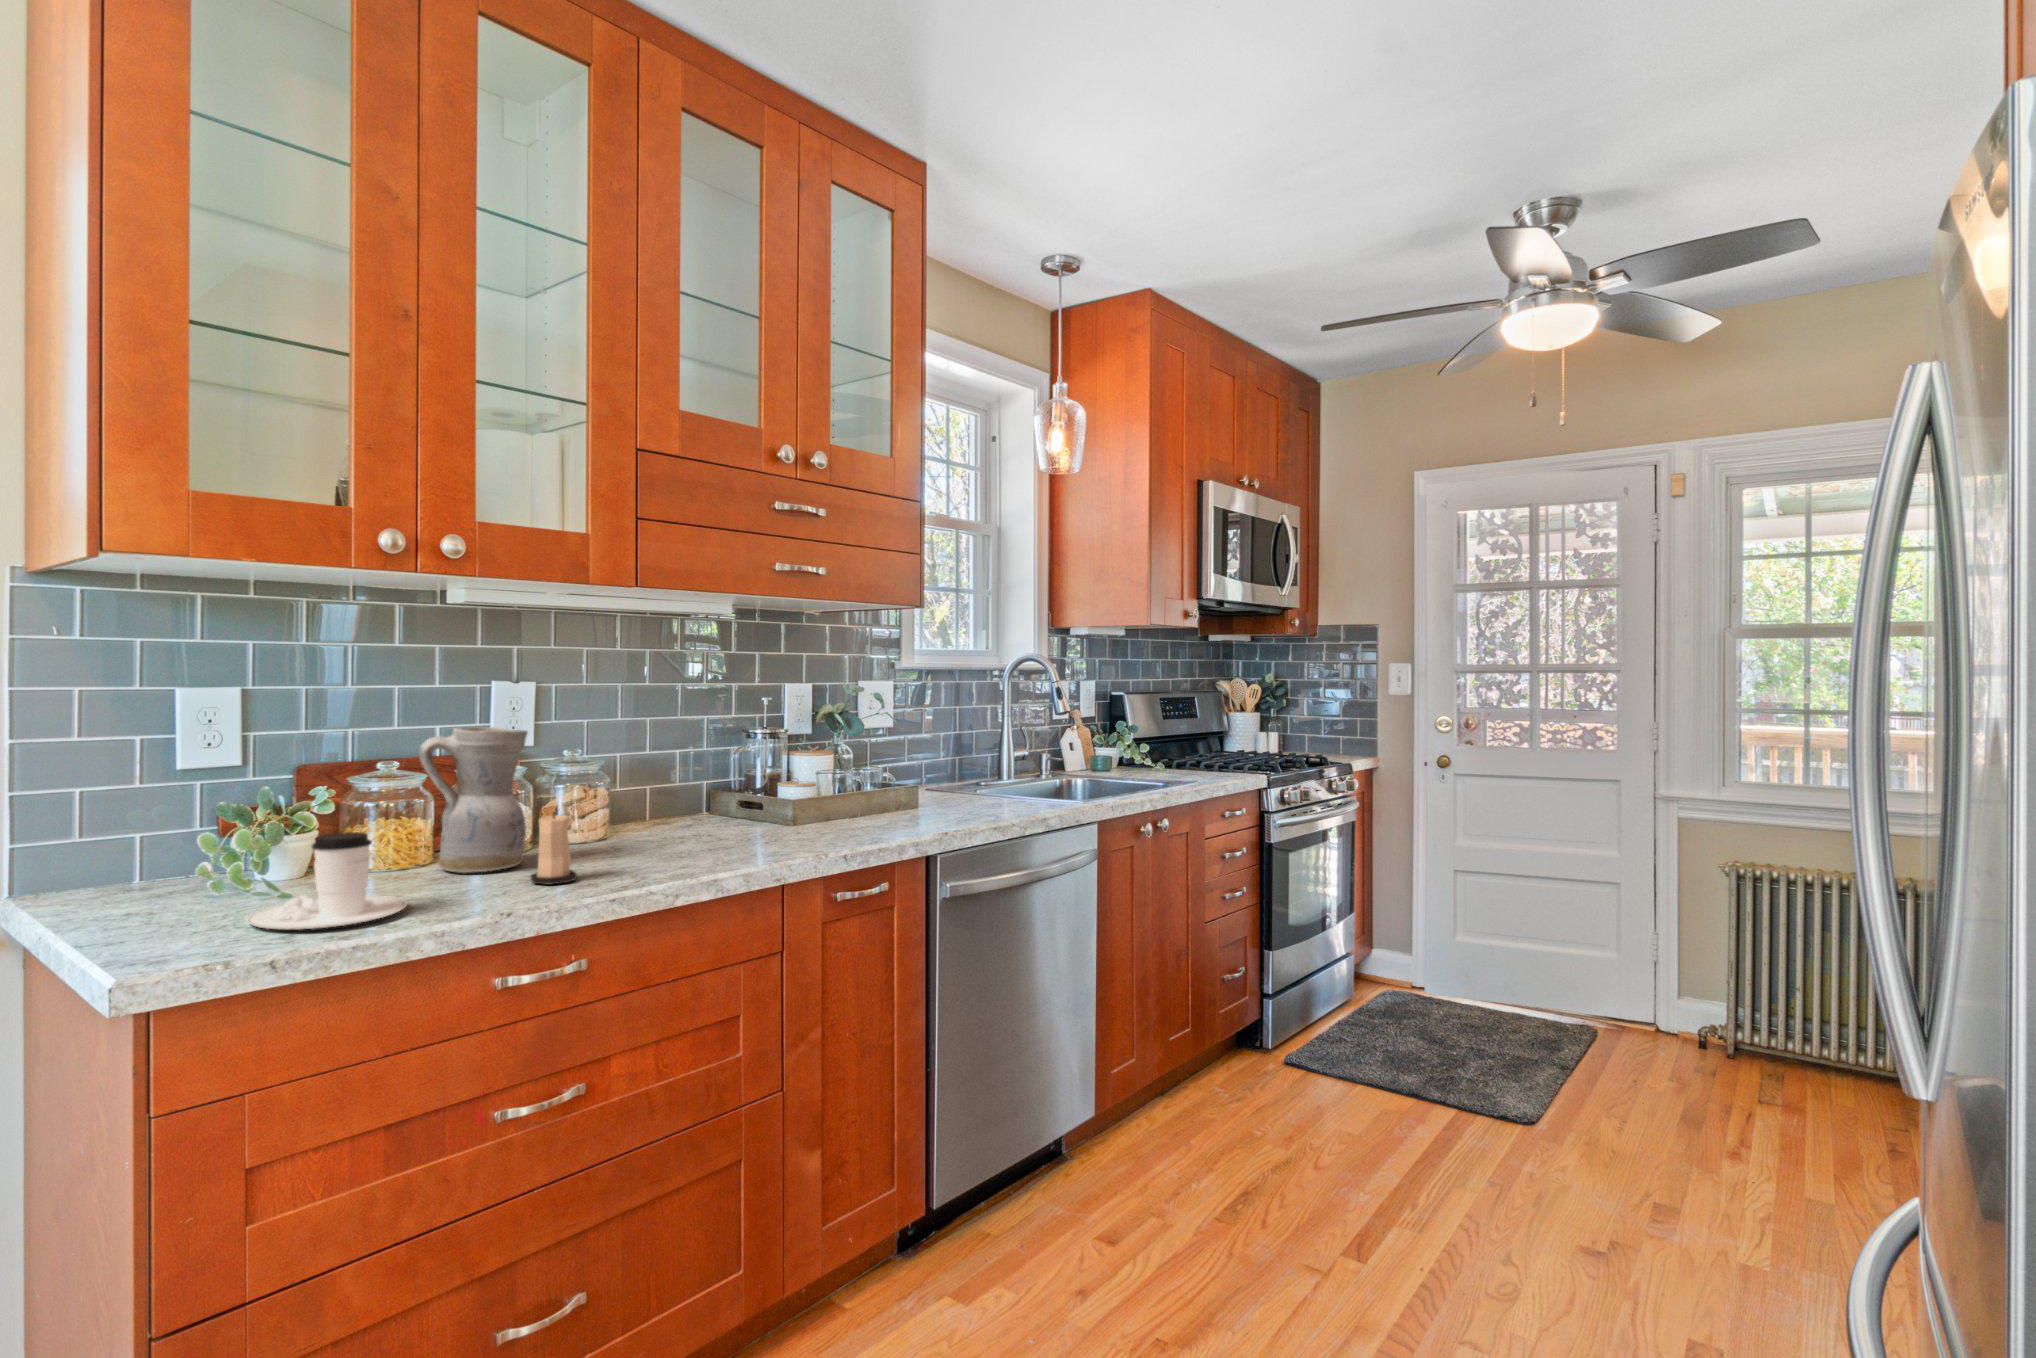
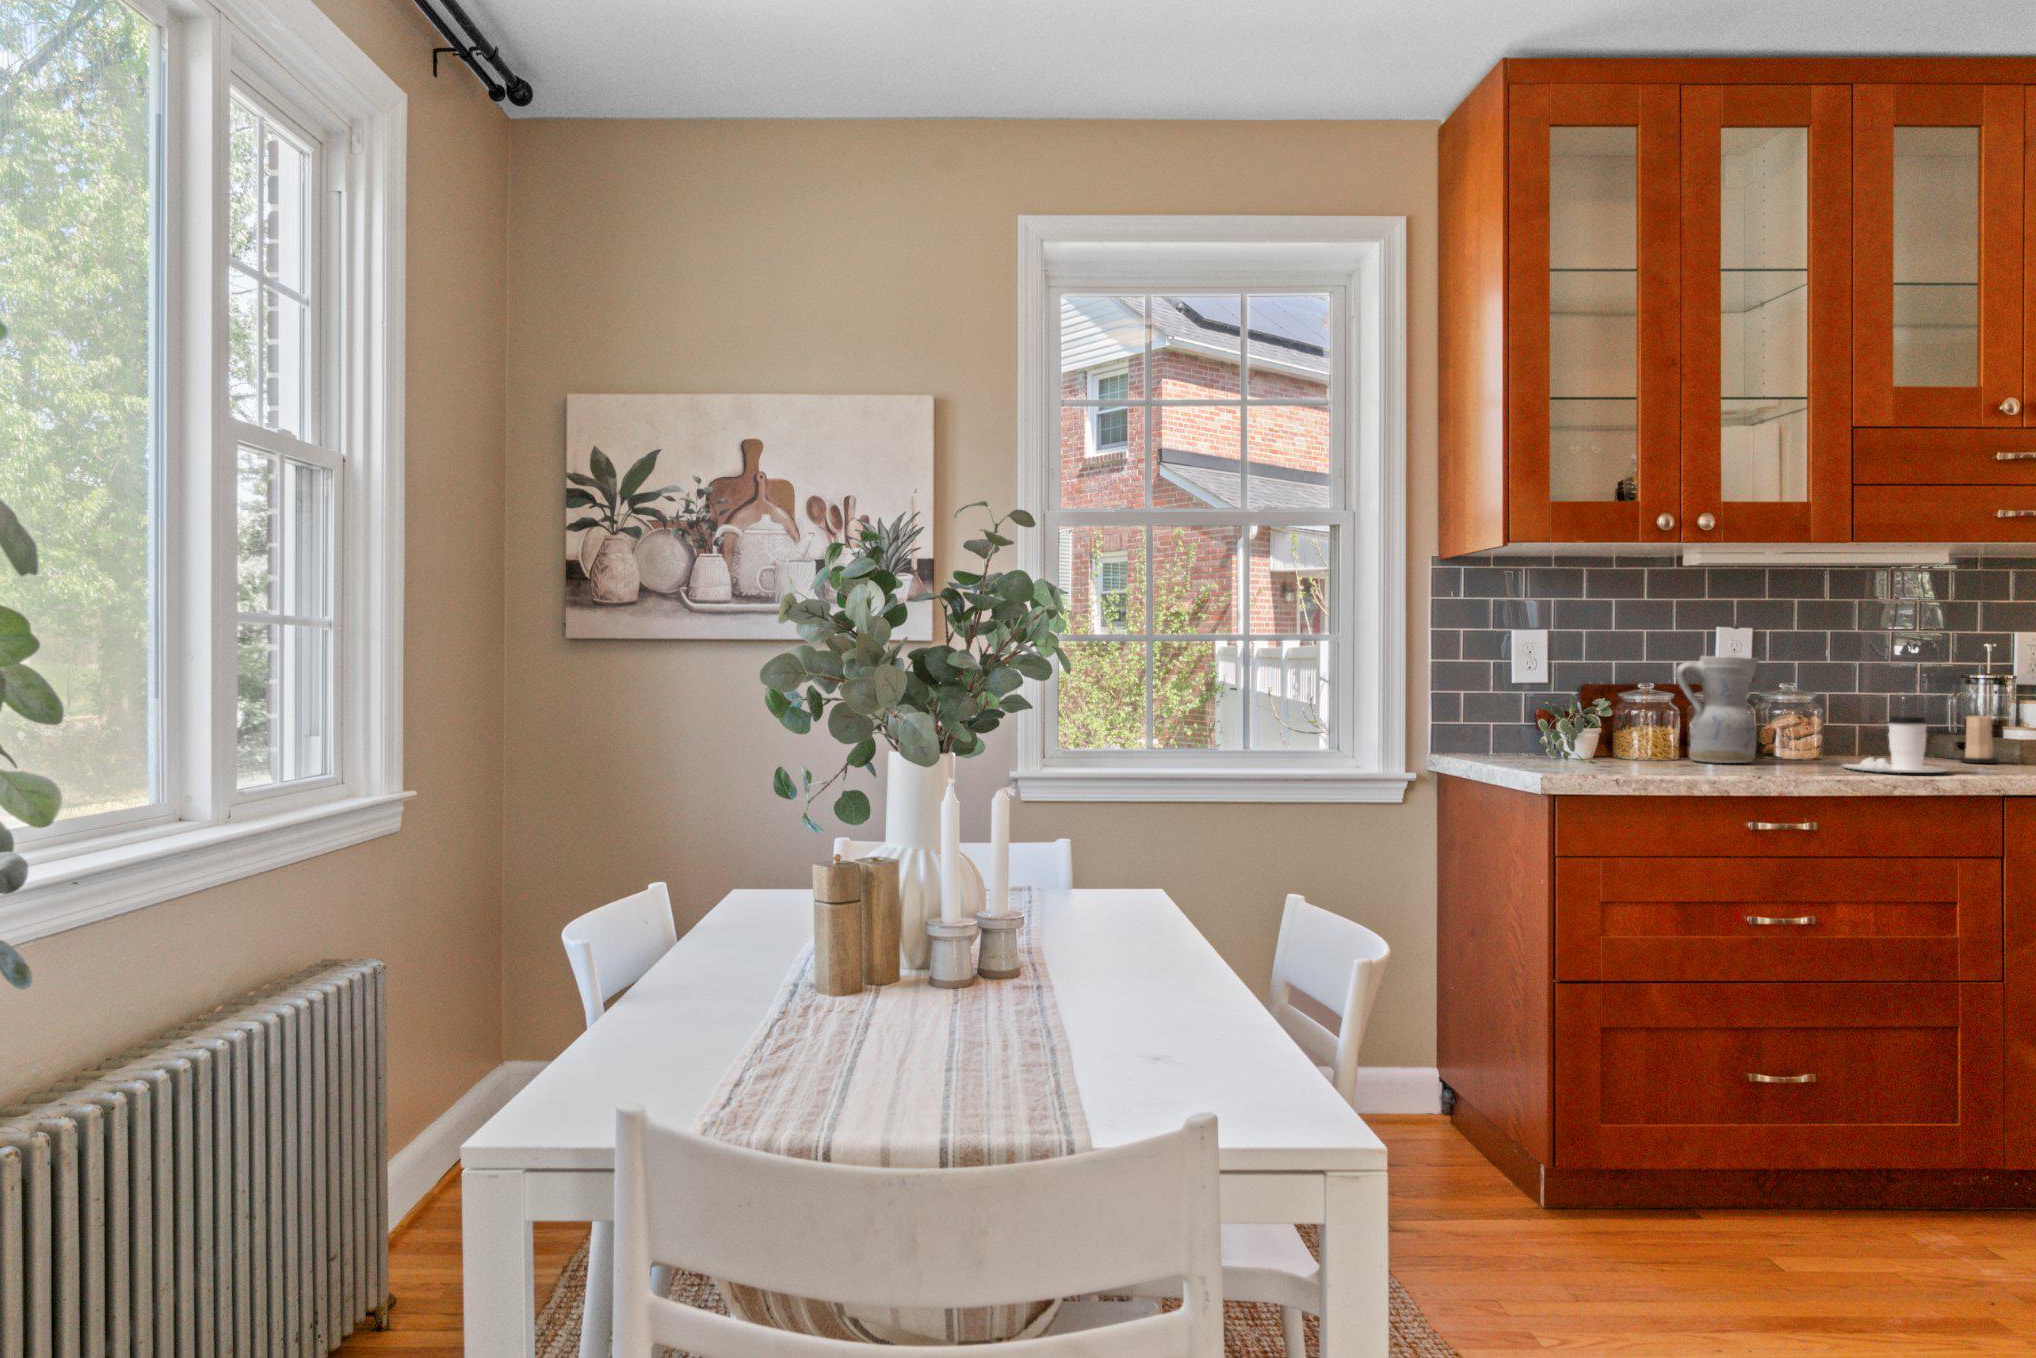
candle: present [531,812,577,884] -> present [1960,713,1999,763]
coffee cup: present [246,832,407,930] -> present [1843,716,1949,773]

